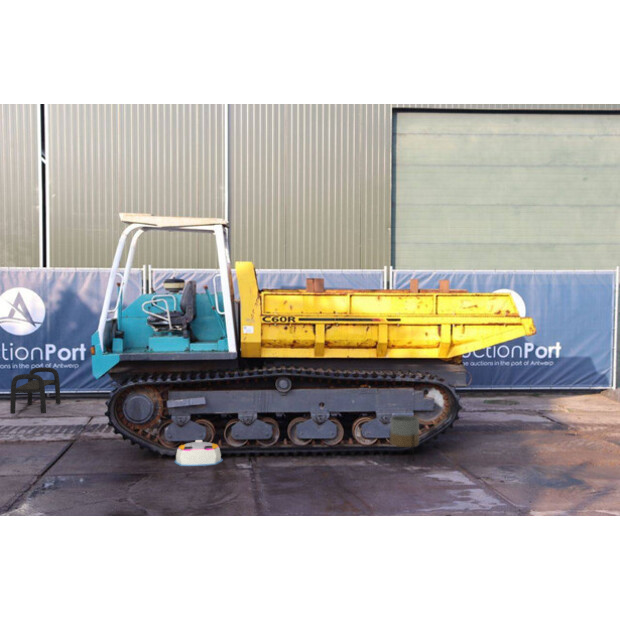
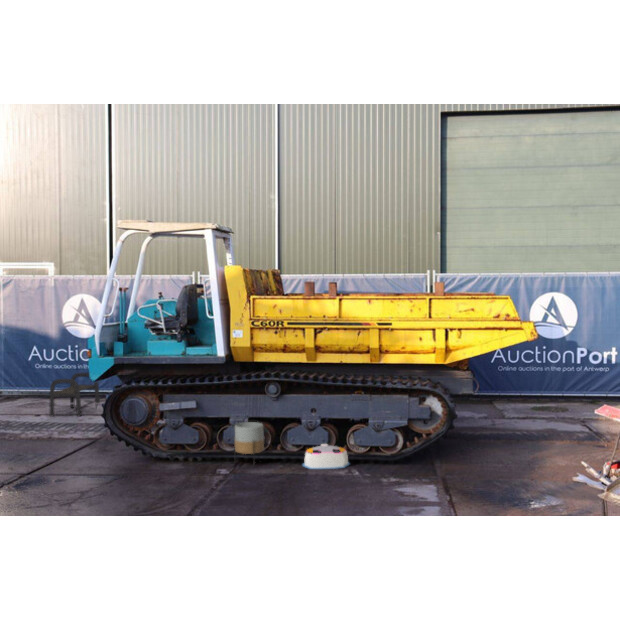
planter: present [389,415,419,448] -> present [234,422,264,465]
storage bin: present [175,440,223,466] -> present [303,444,349,469]

